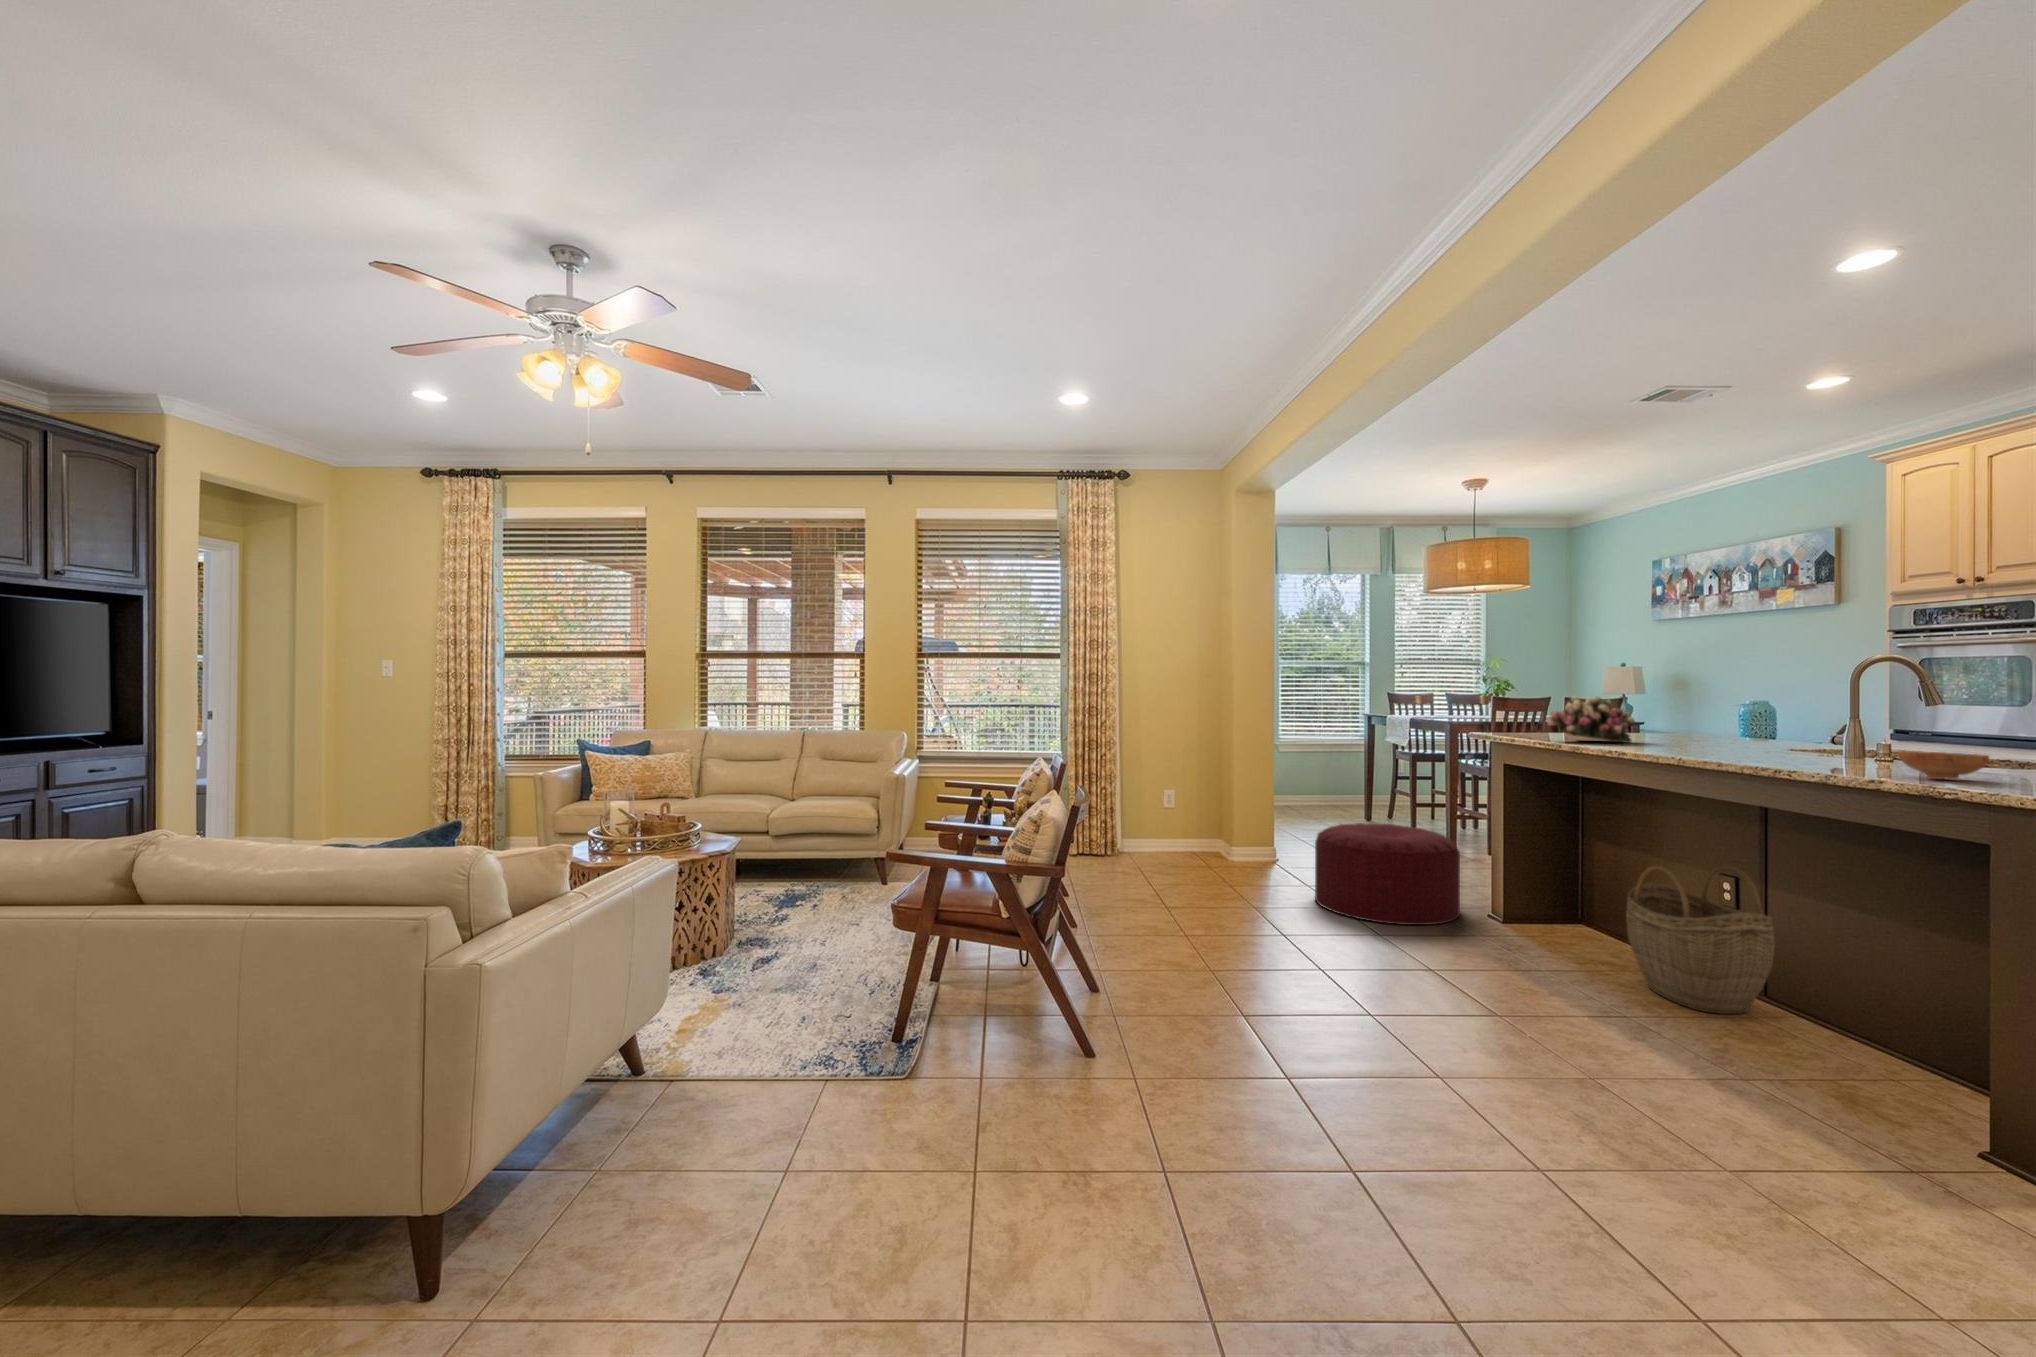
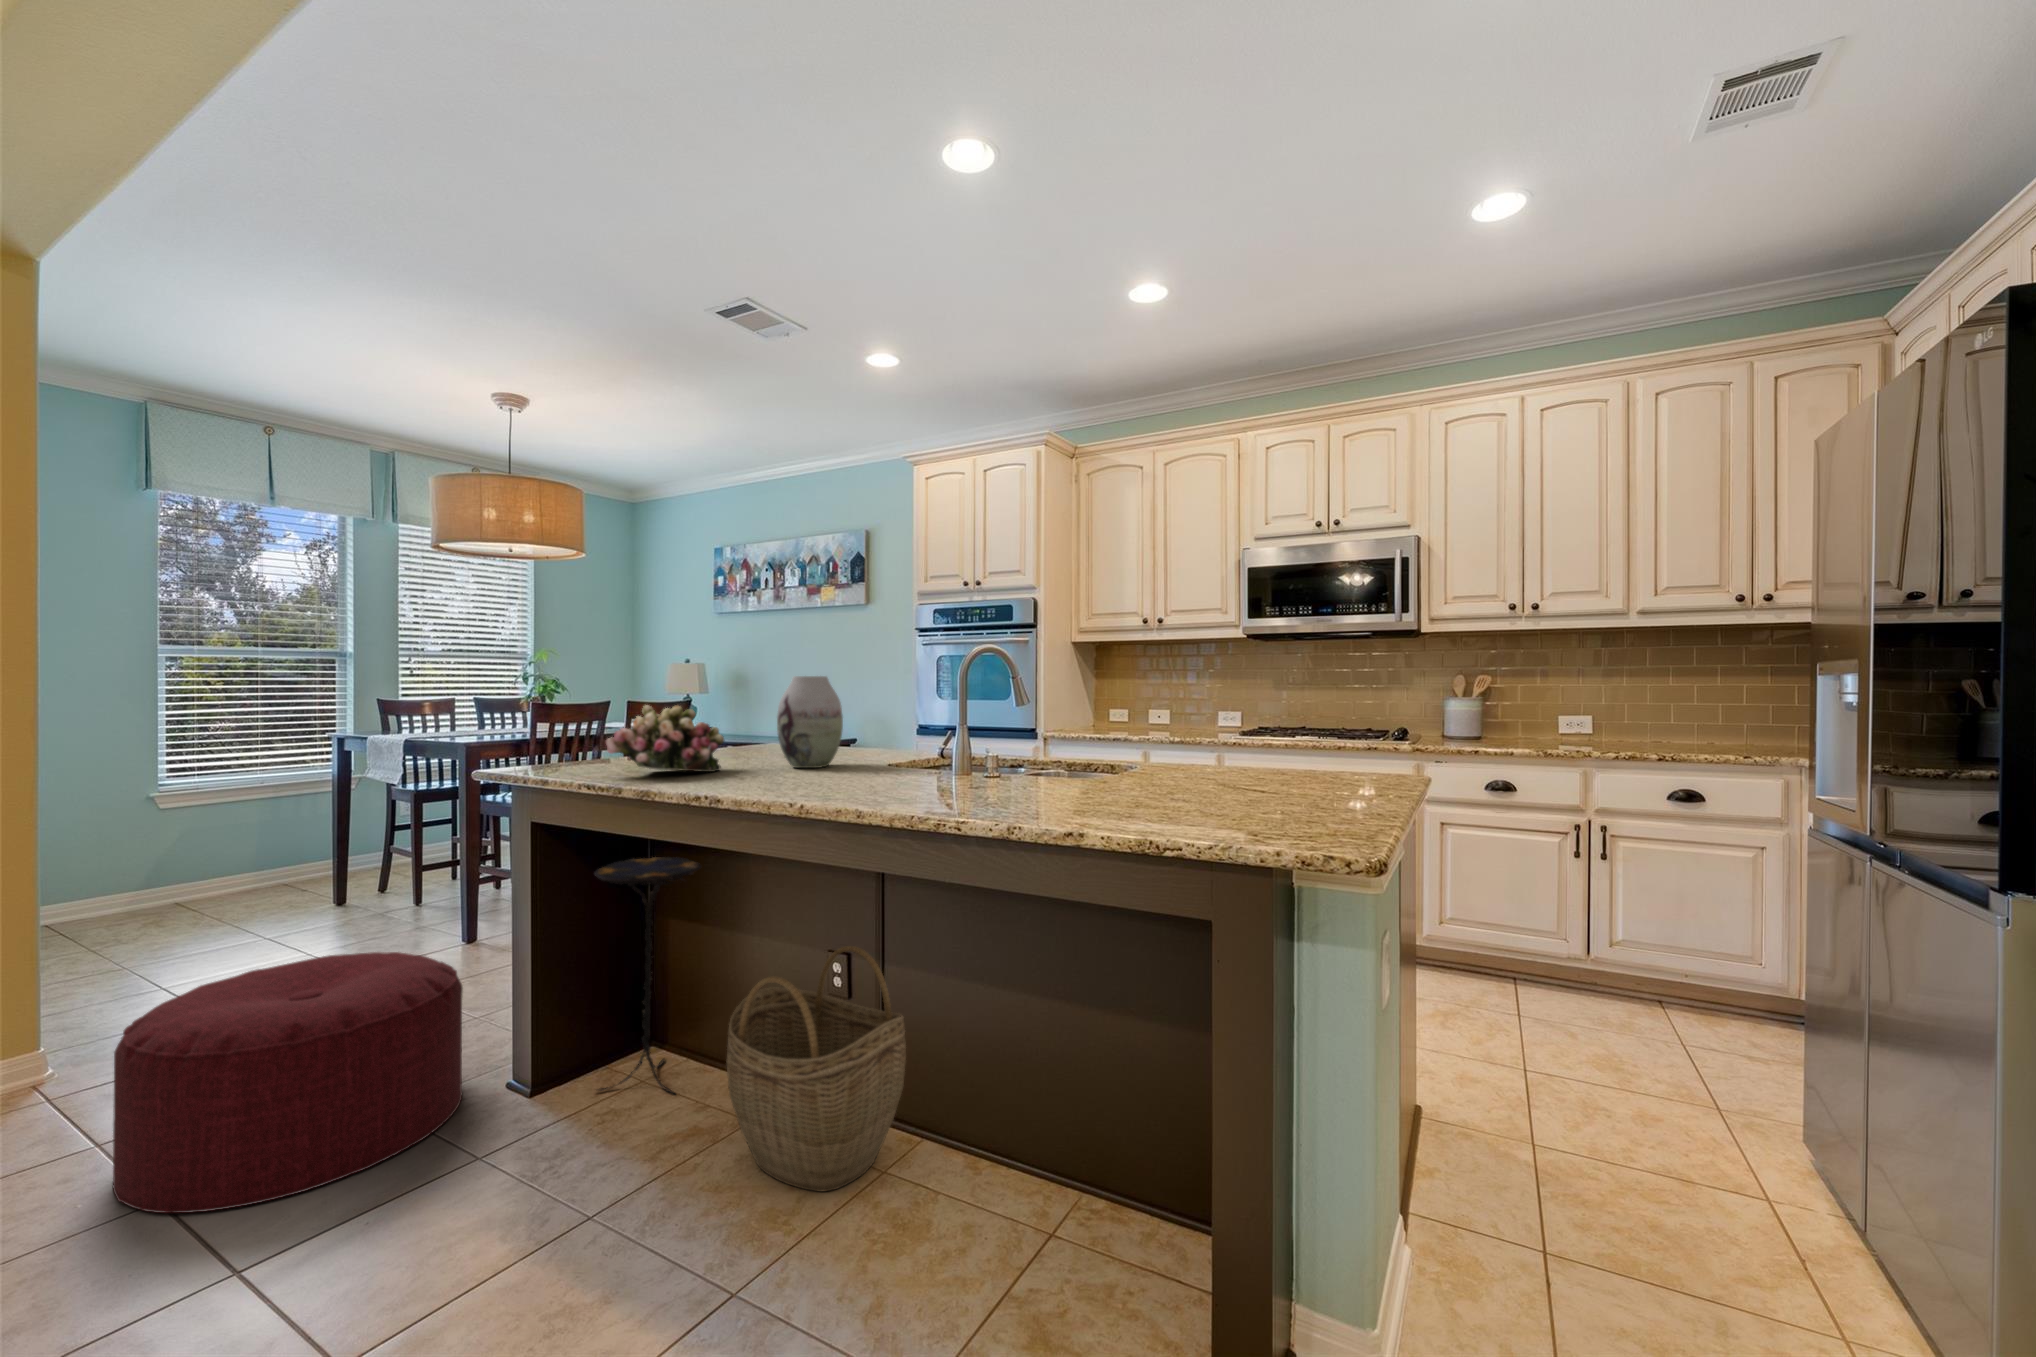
vase: none [1680,677,1743,746] -> present [777,676,843,768]
bowl: present [1899,750,1989,779] -> none [1069,778,1151,817]
side table: none [1538,795,1615,948] -> present [594,857,701,1094]

